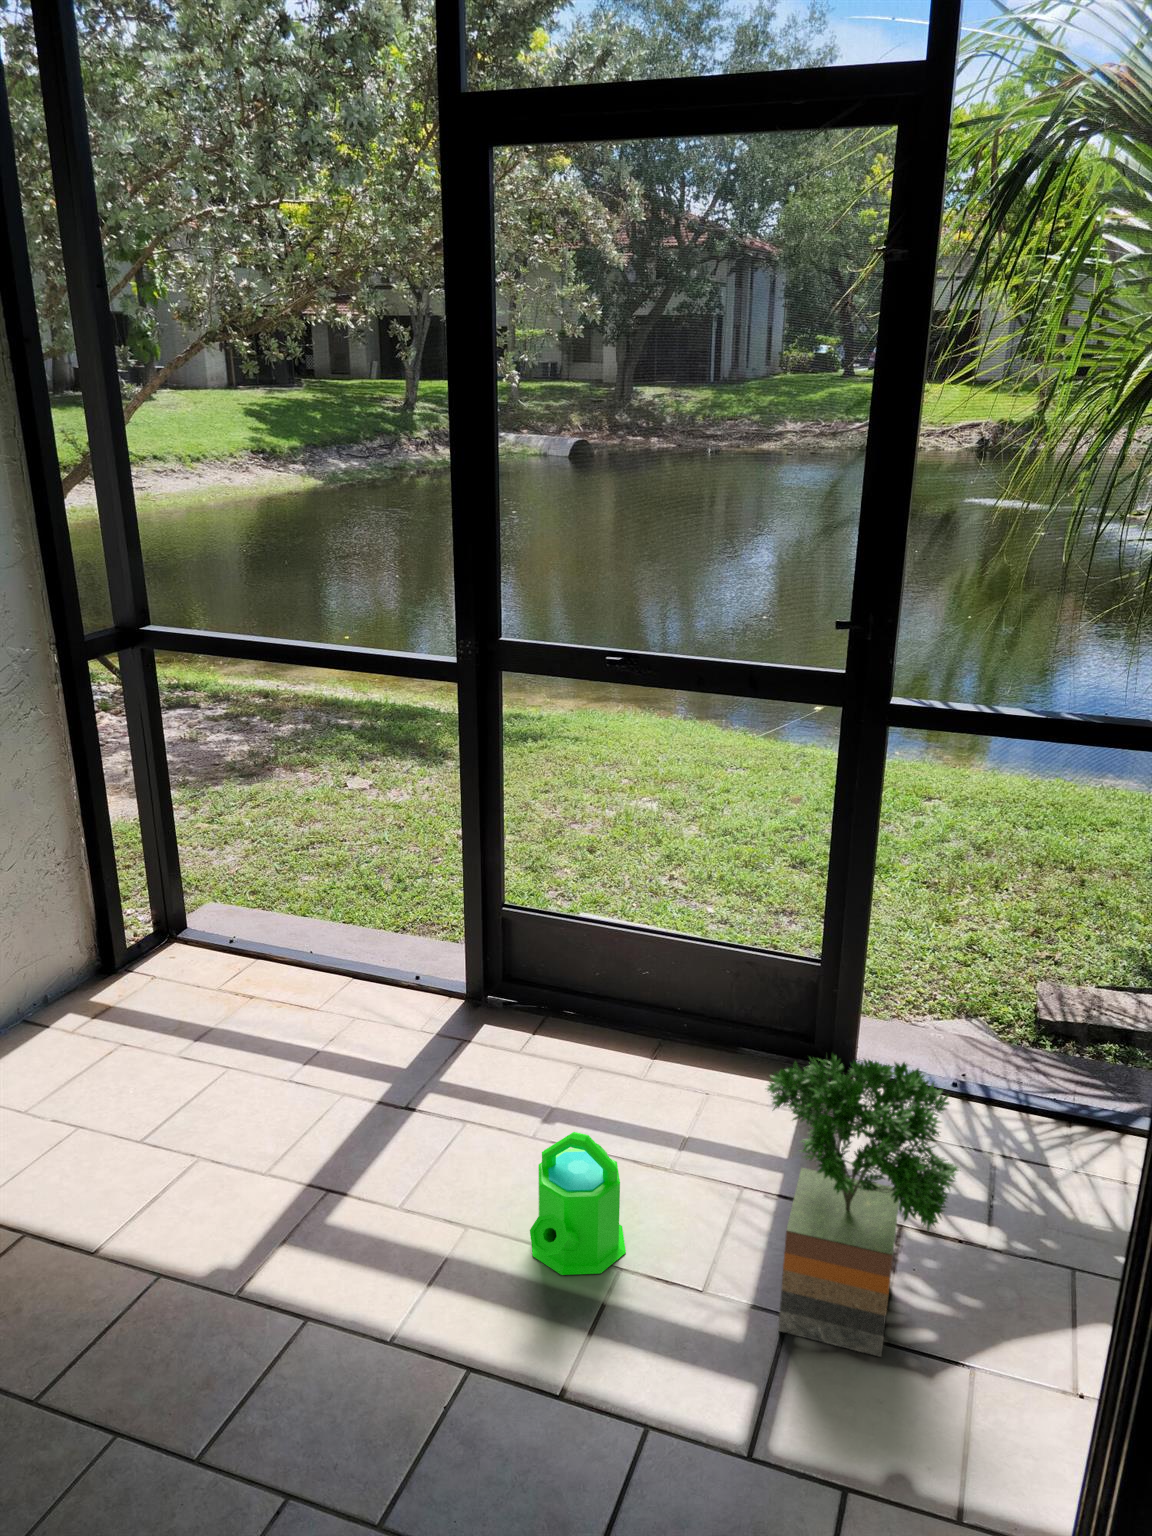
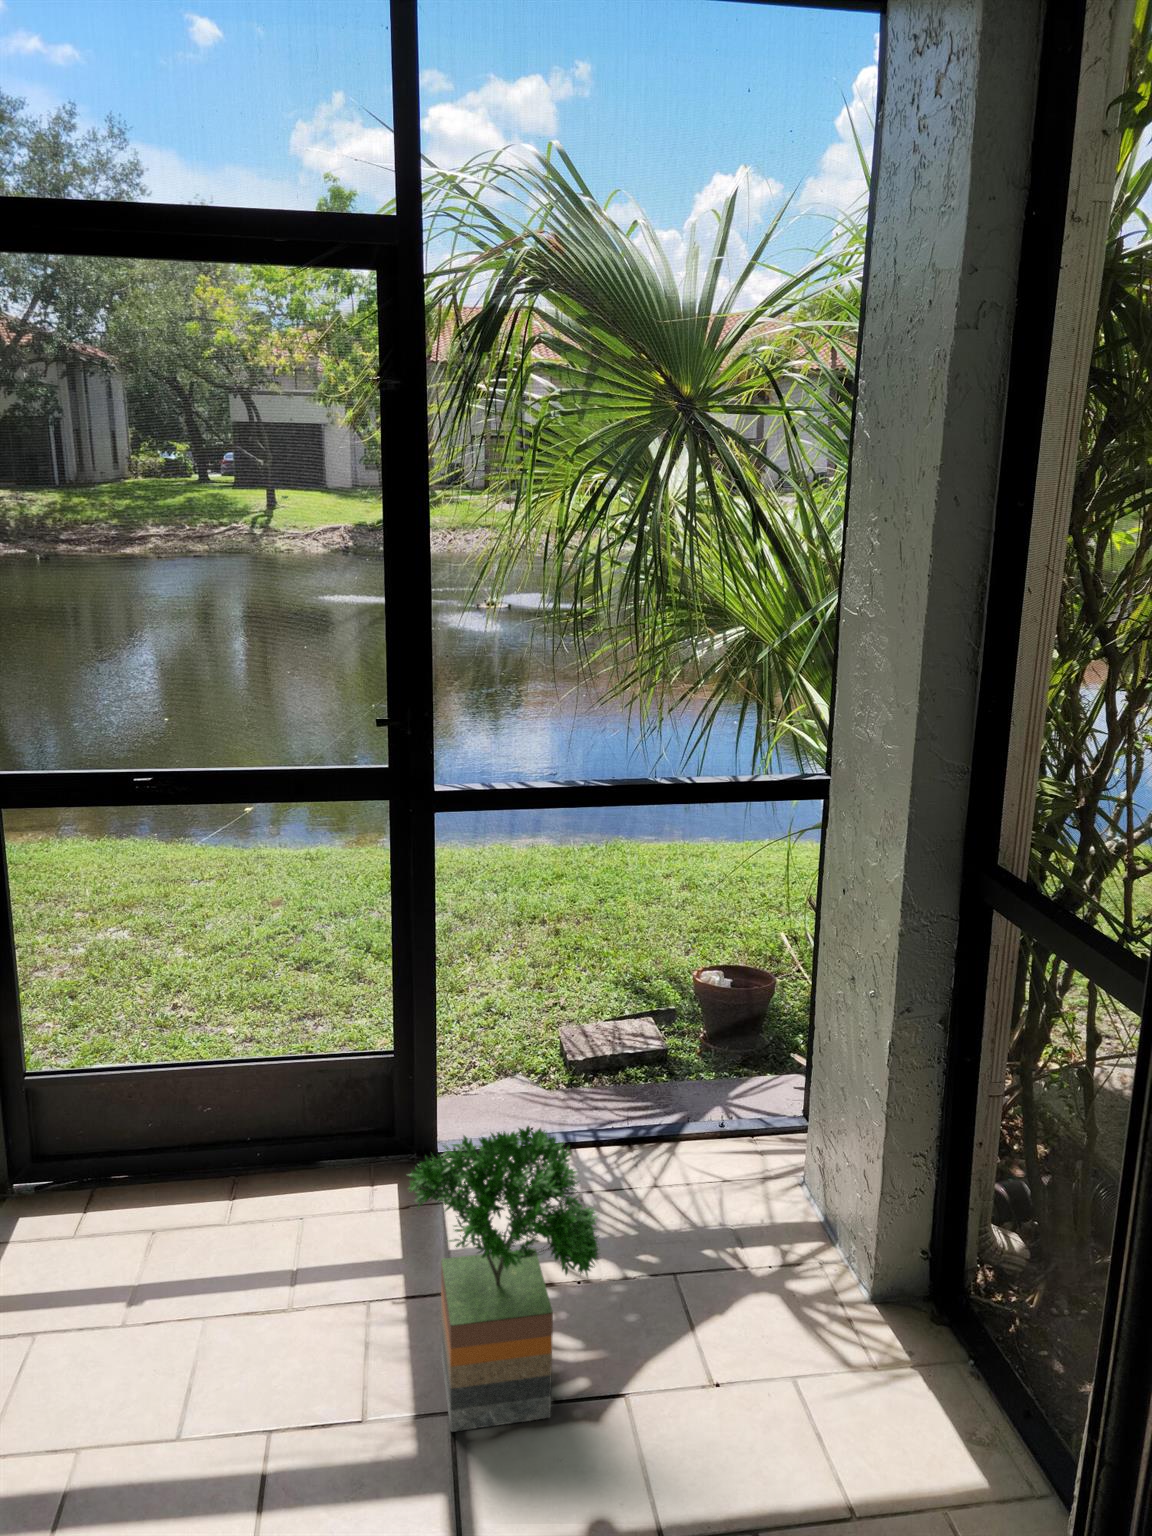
watering can: present [530,1132,626,1275] -> none [155,1298,271,1467]

